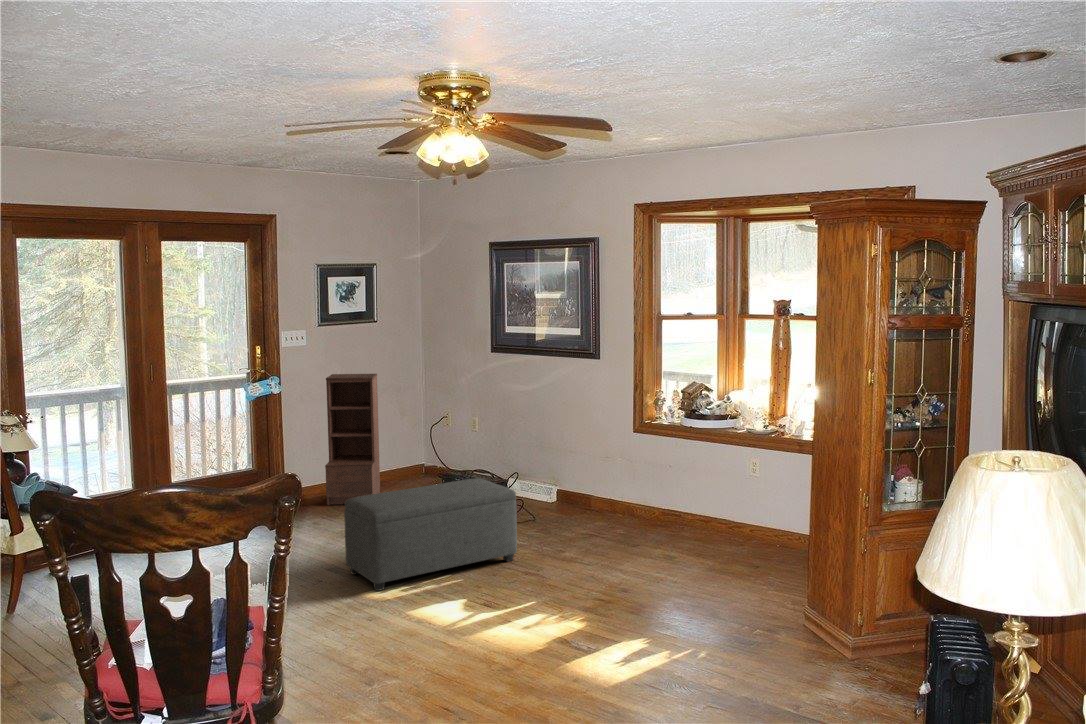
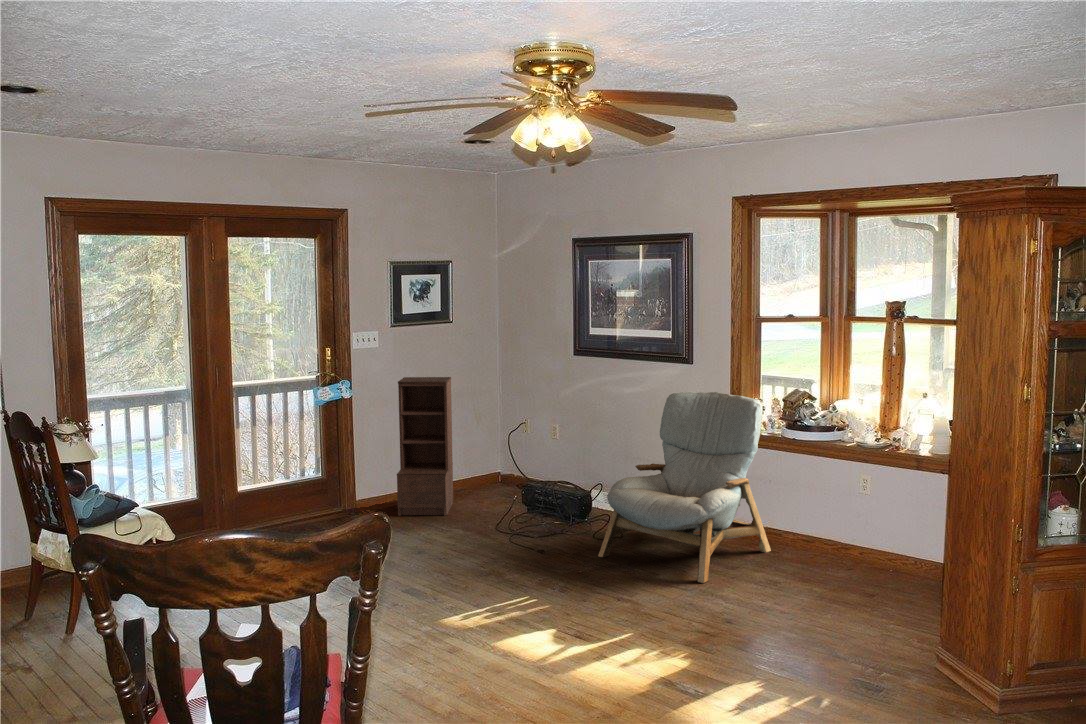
armchair: none [513,384,672,558] -> present [598,392,771,583]
ottoman: present [344,478,517,591] -> none [420,493,604,616]

